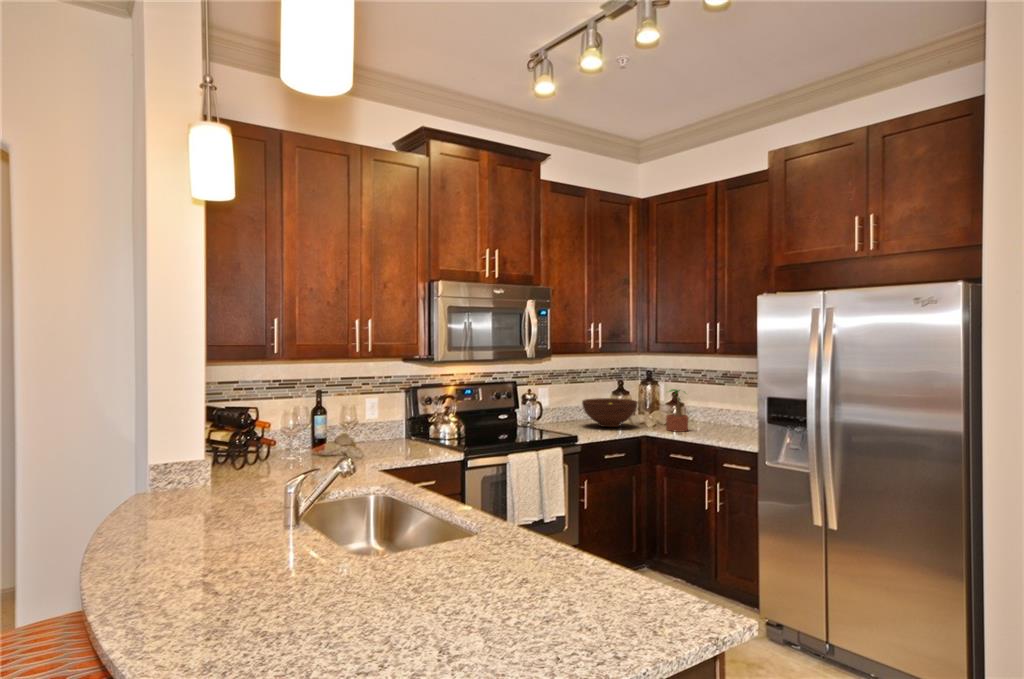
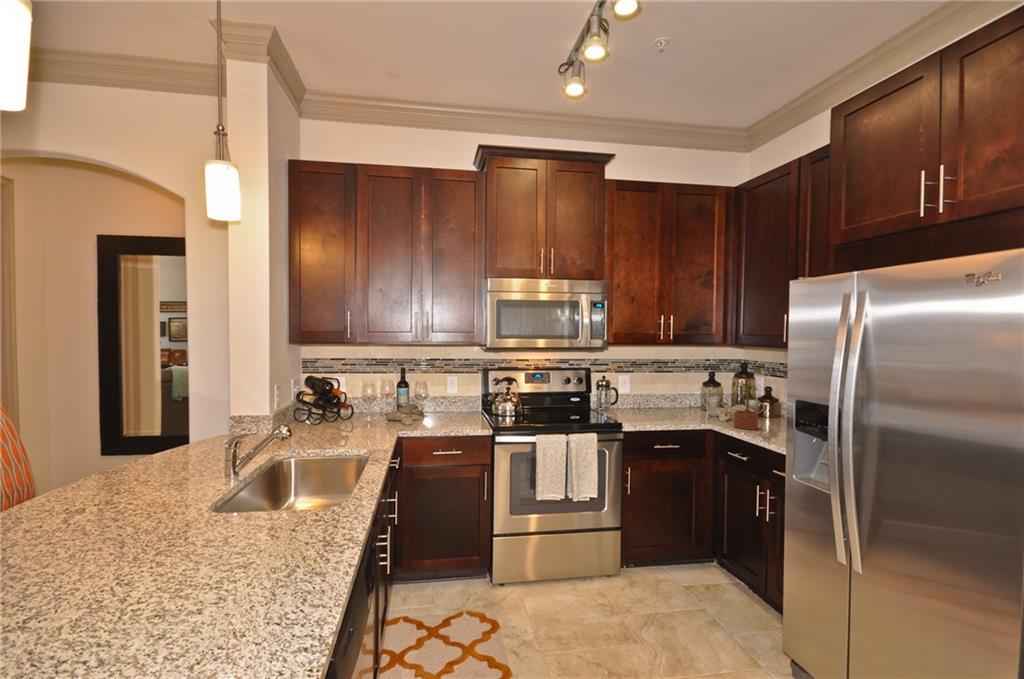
fruit bowl: present [582,398,637,427] -> none [653,389,709,418]

